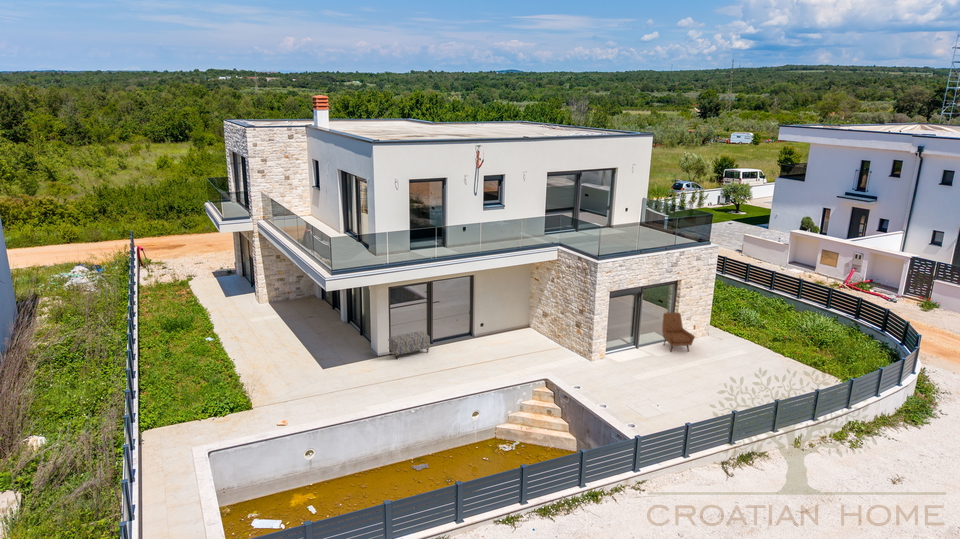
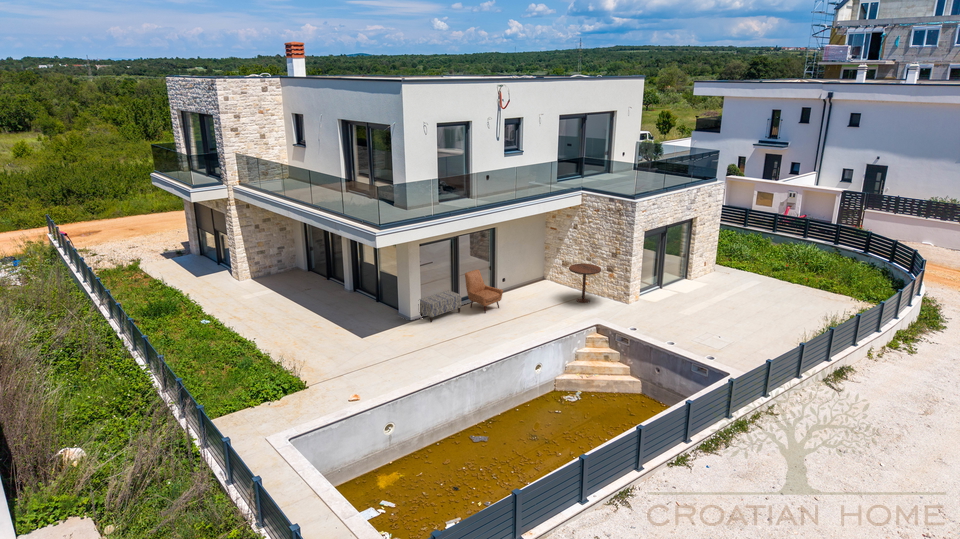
chair: present [662,312,695,352] -> present [465,270,503,313]
pedestal table: none [538,316,569,355] -> present [569,263,601,303]

